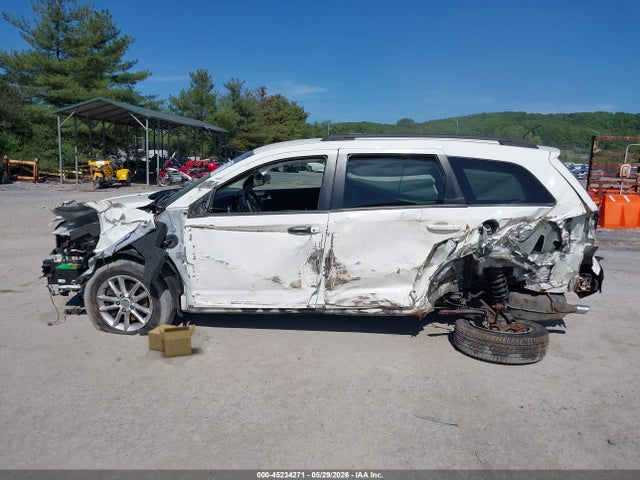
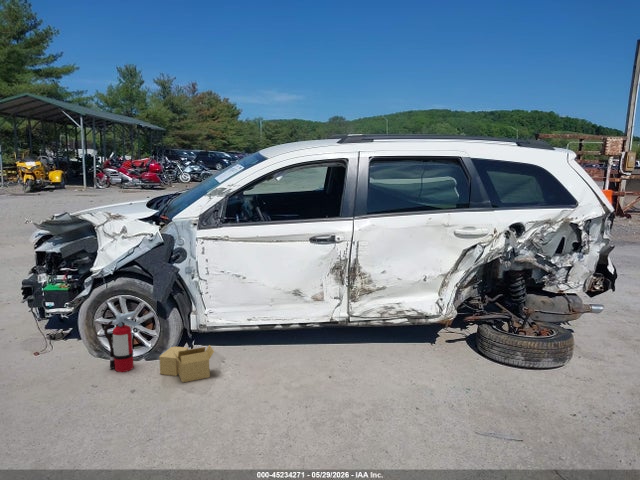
fire extinguisher: none [103,290,132,345] -> present [104,311,138,372]

